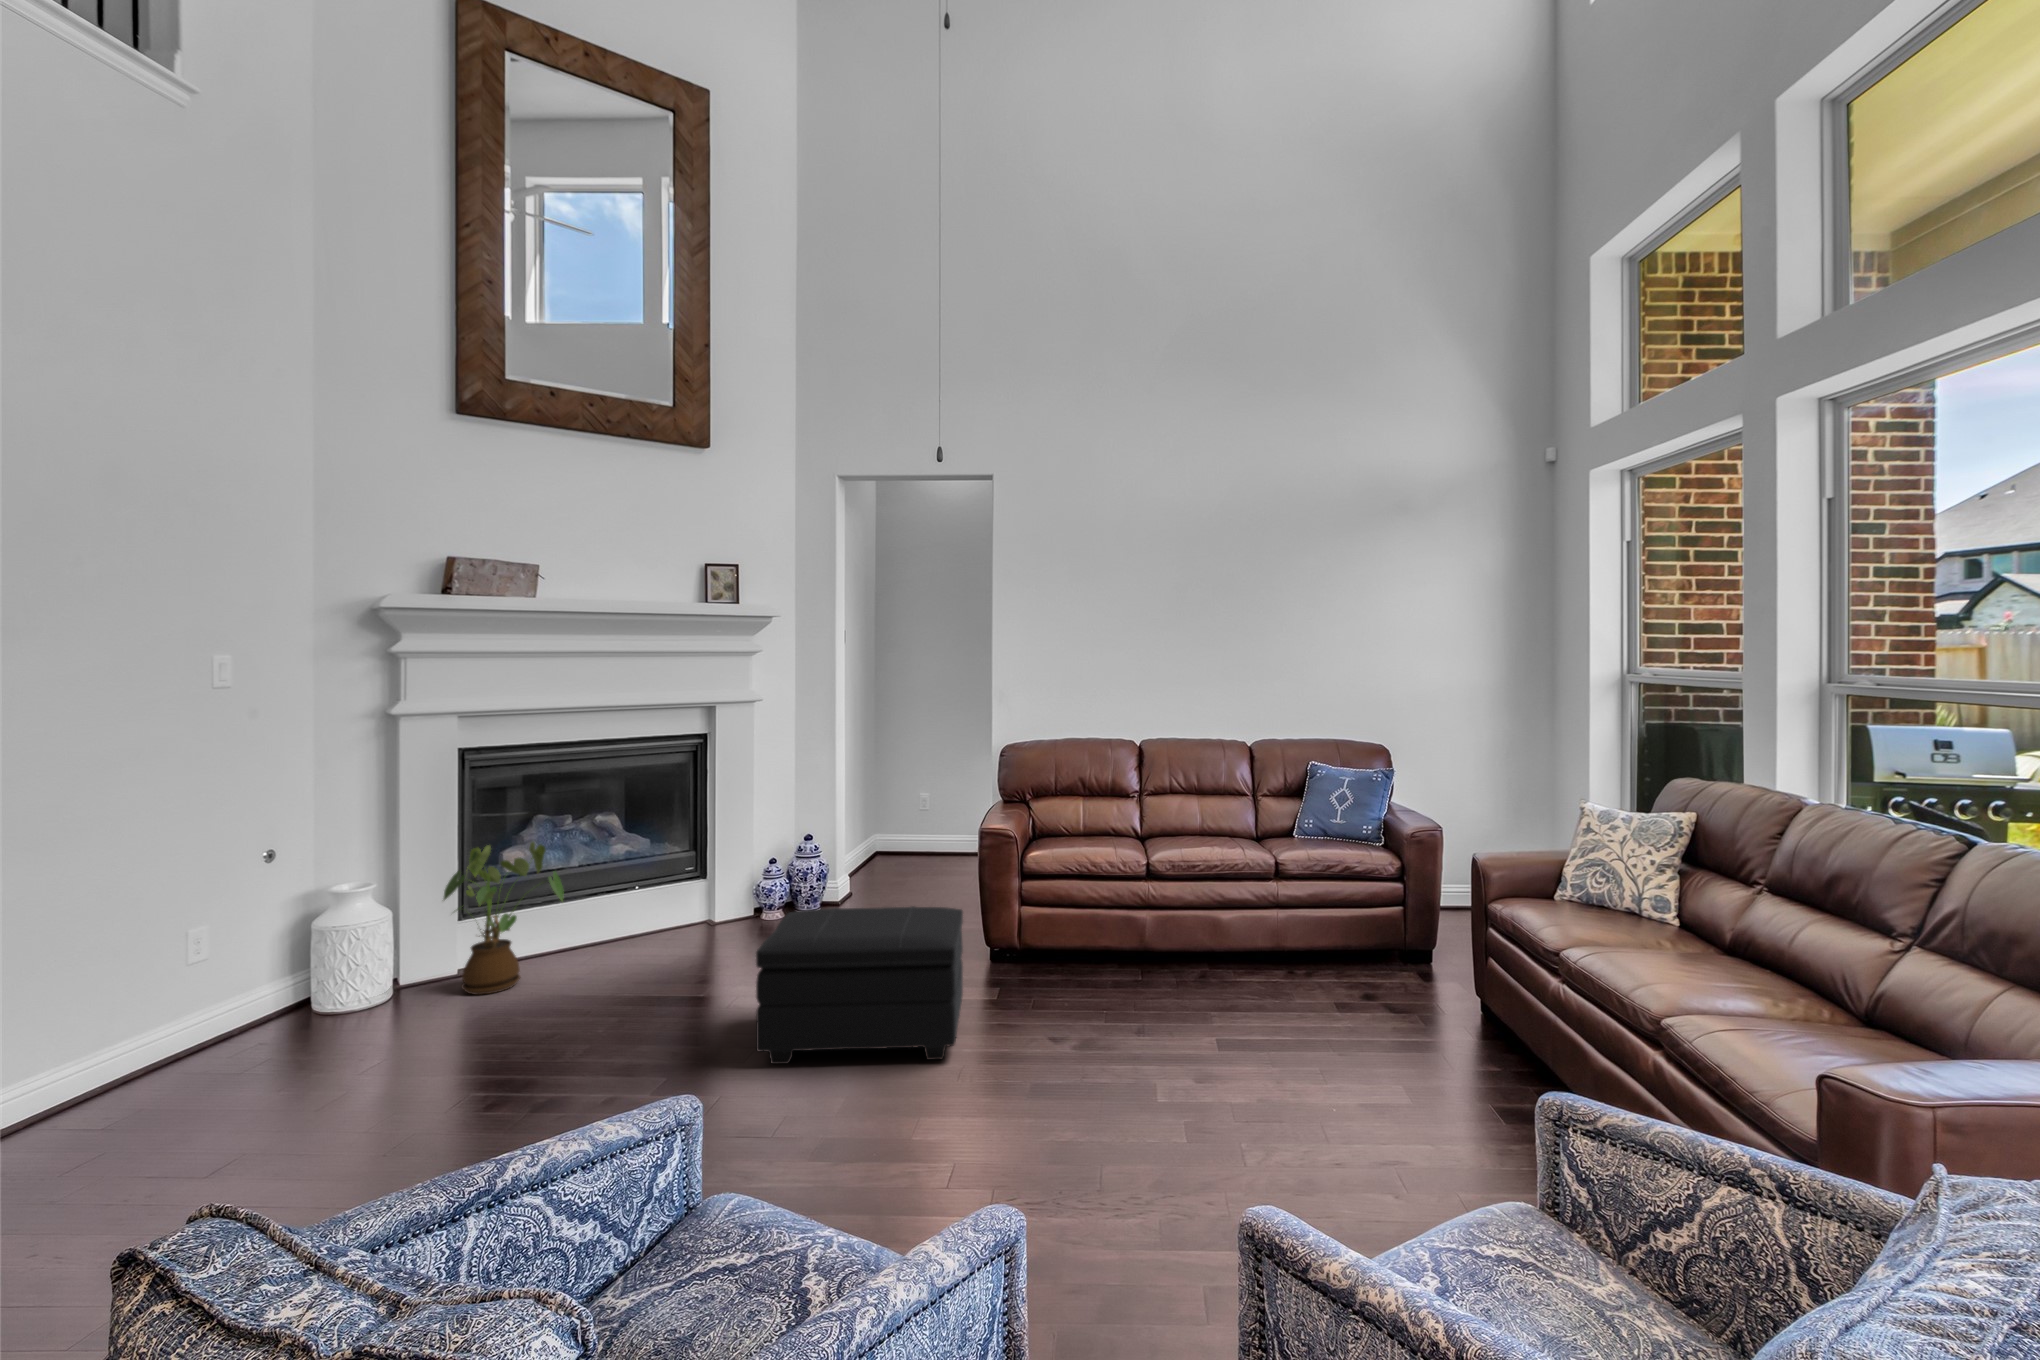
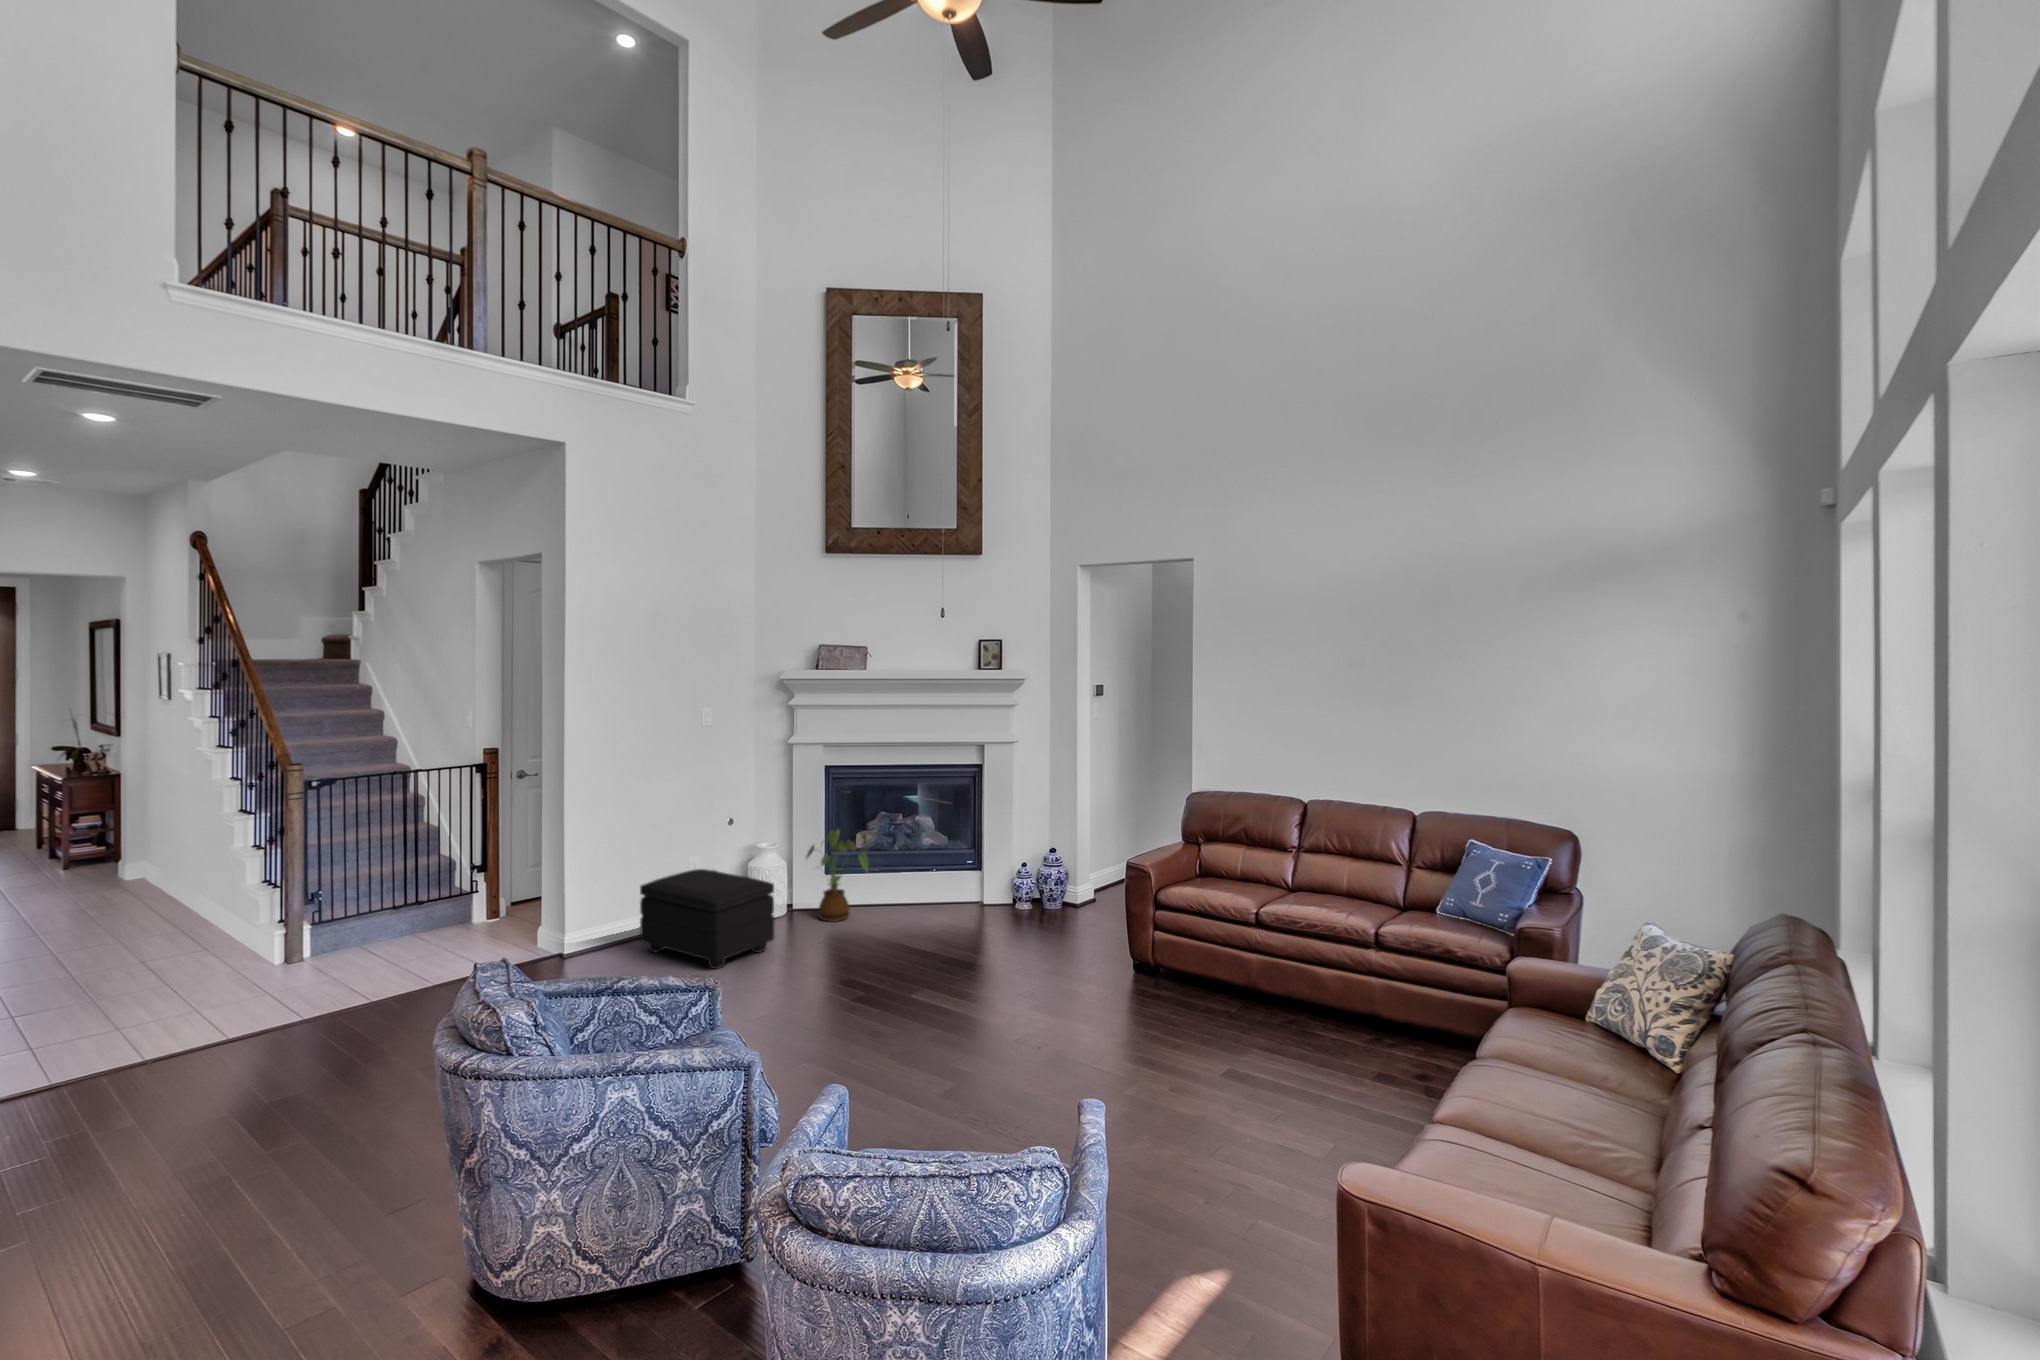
footstool: present [756,906,963,1064] -> present [640,869,774,969]

